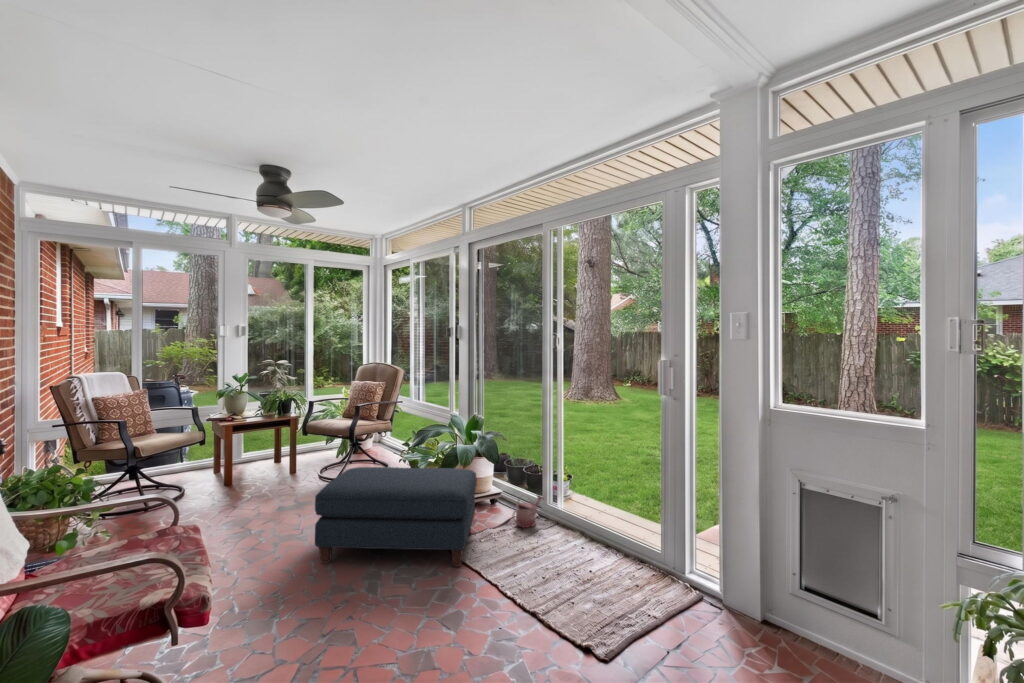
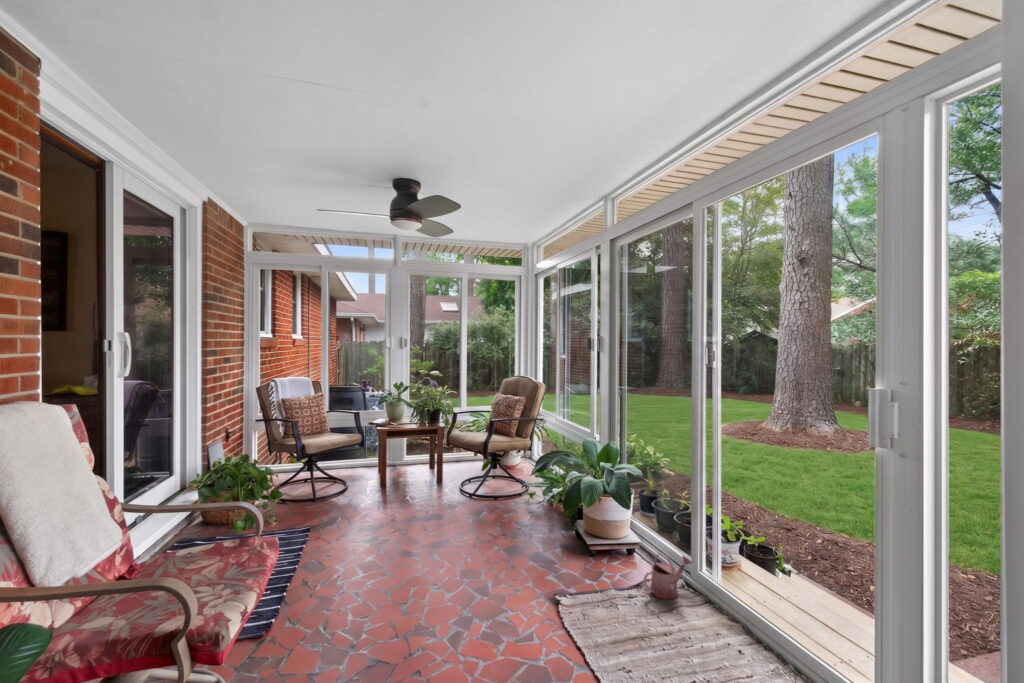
ottoman: present [315,467,477,567] -> none [408,491,597,640]

